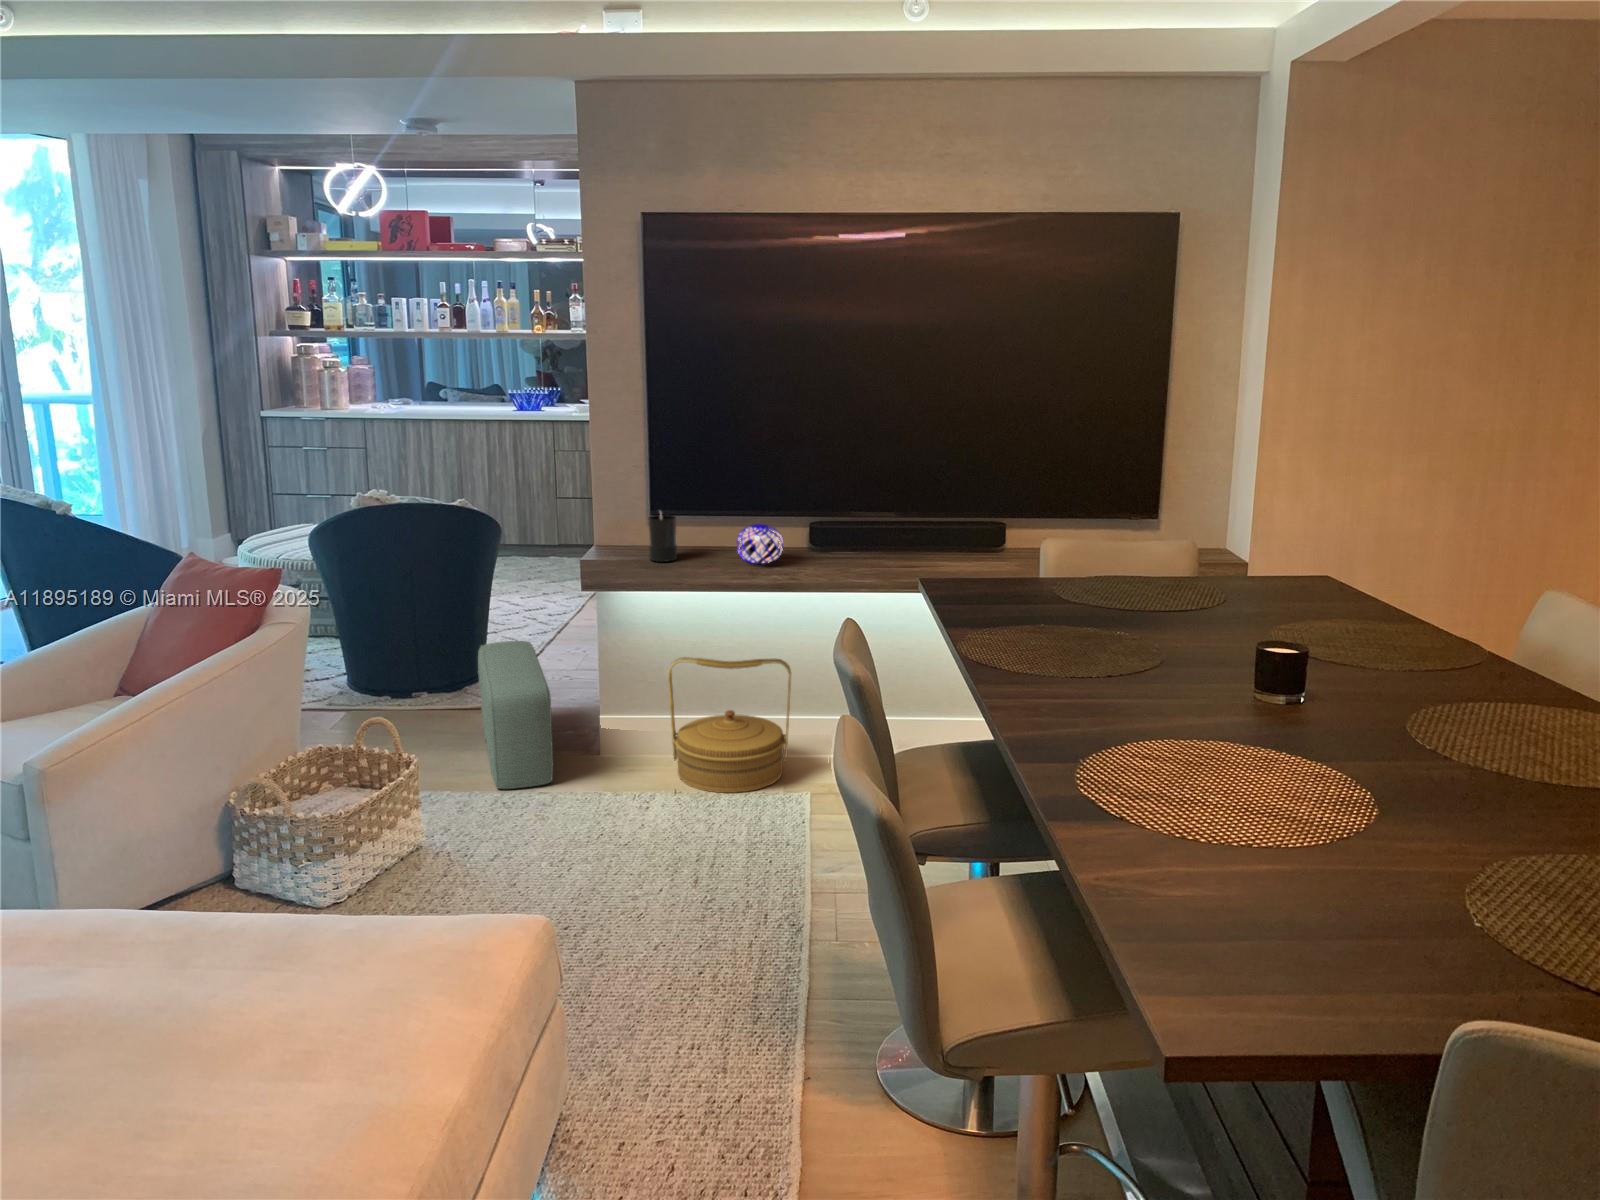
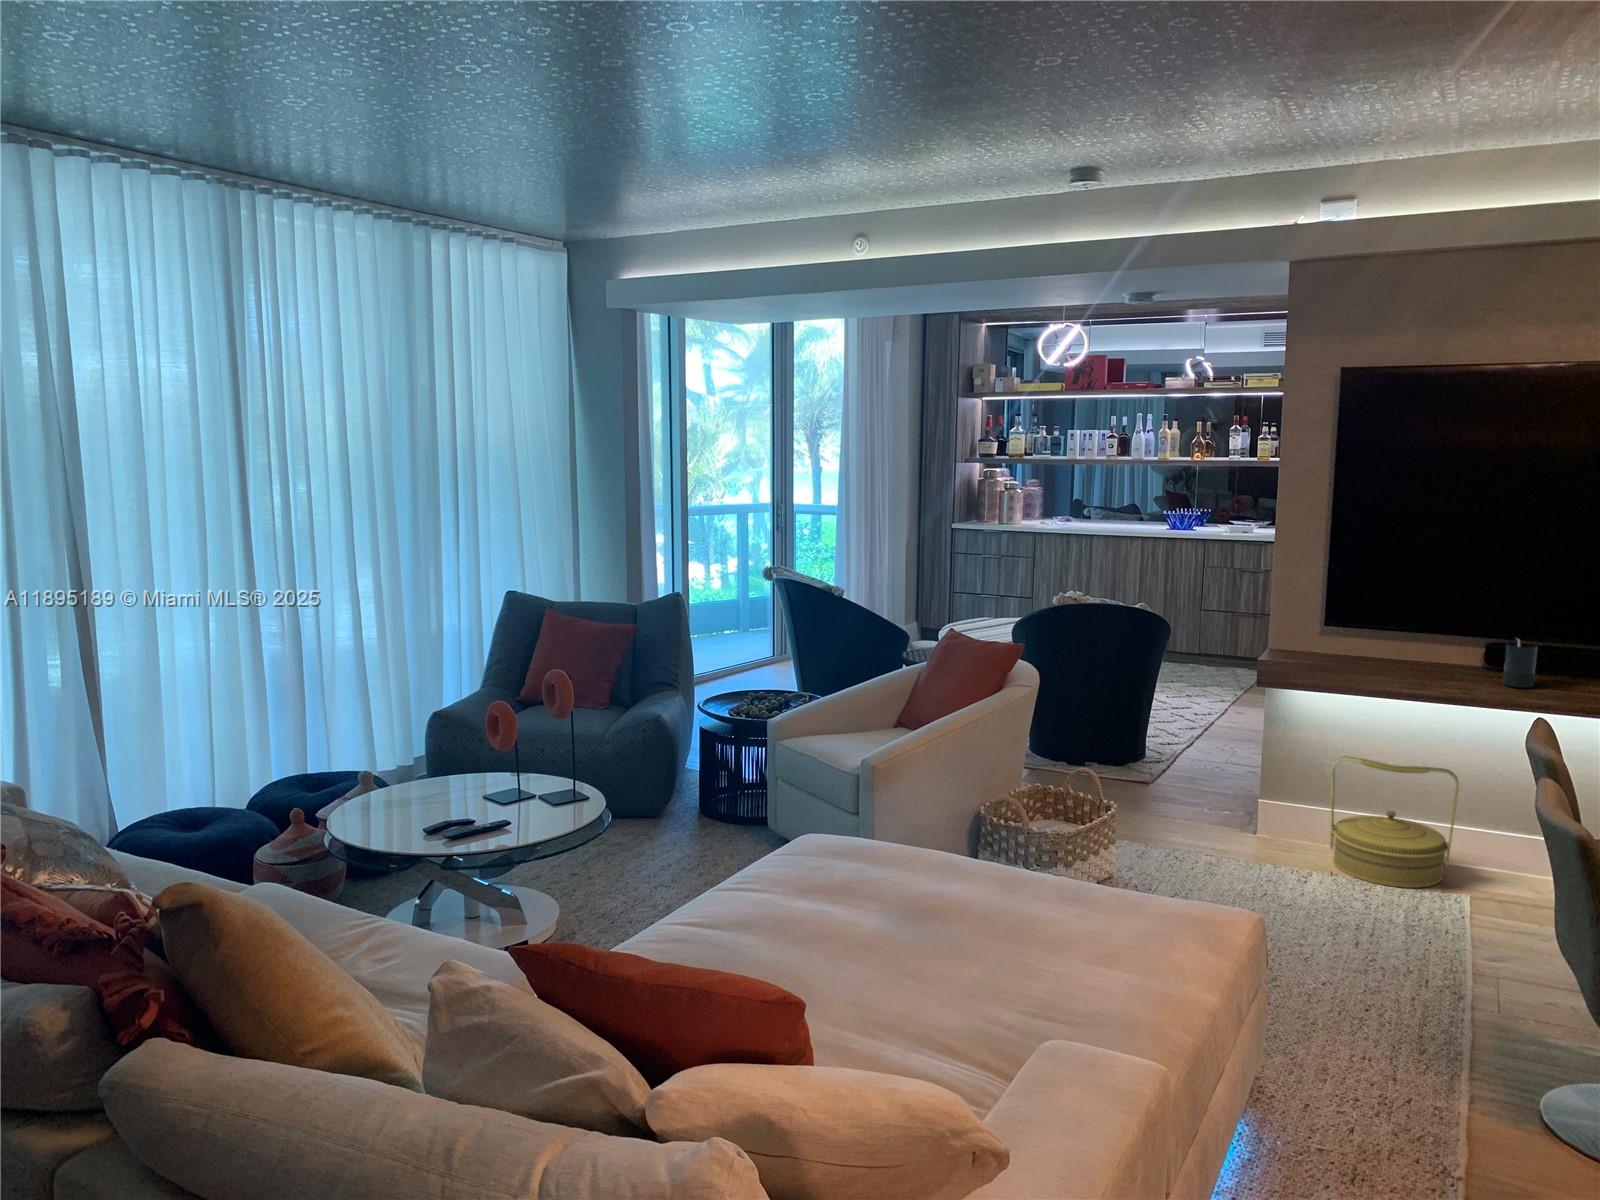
candle: present [649,512,677,562] -> present [1503,640,1537,688]
decorative orb: present [737,524,783,564] -> none [1411,642,1459,678]
pouf: present [478,641,553,789] -> none [1149,726,1220,850]

